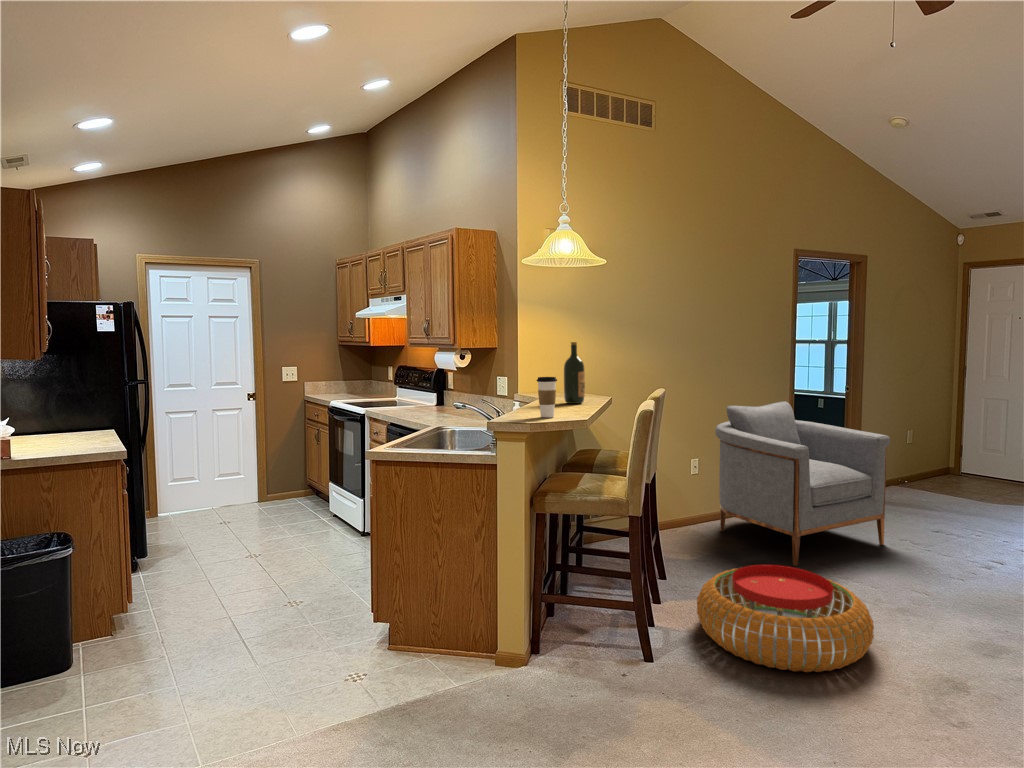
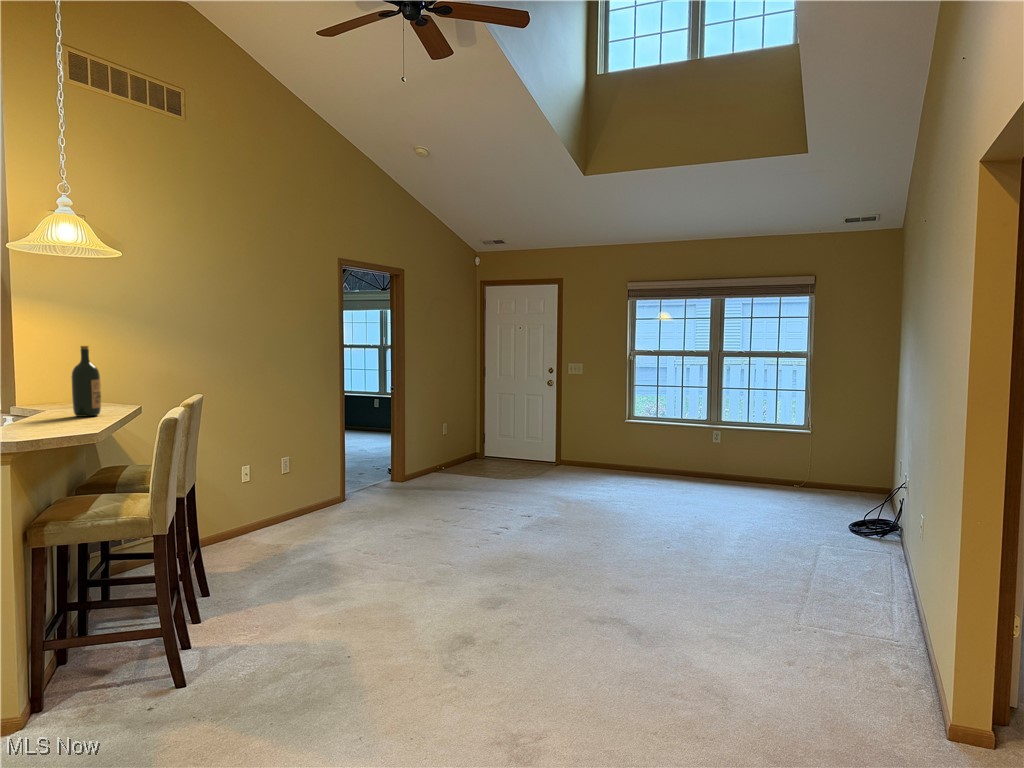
coffee cup: present [537,377,557,418] -> none [23,387,53,435]
armchair: present [715,401,890,566] -> none [266,403,418,555]
pouf: present [697,564,874,672] -> none [238,557,397,656]

